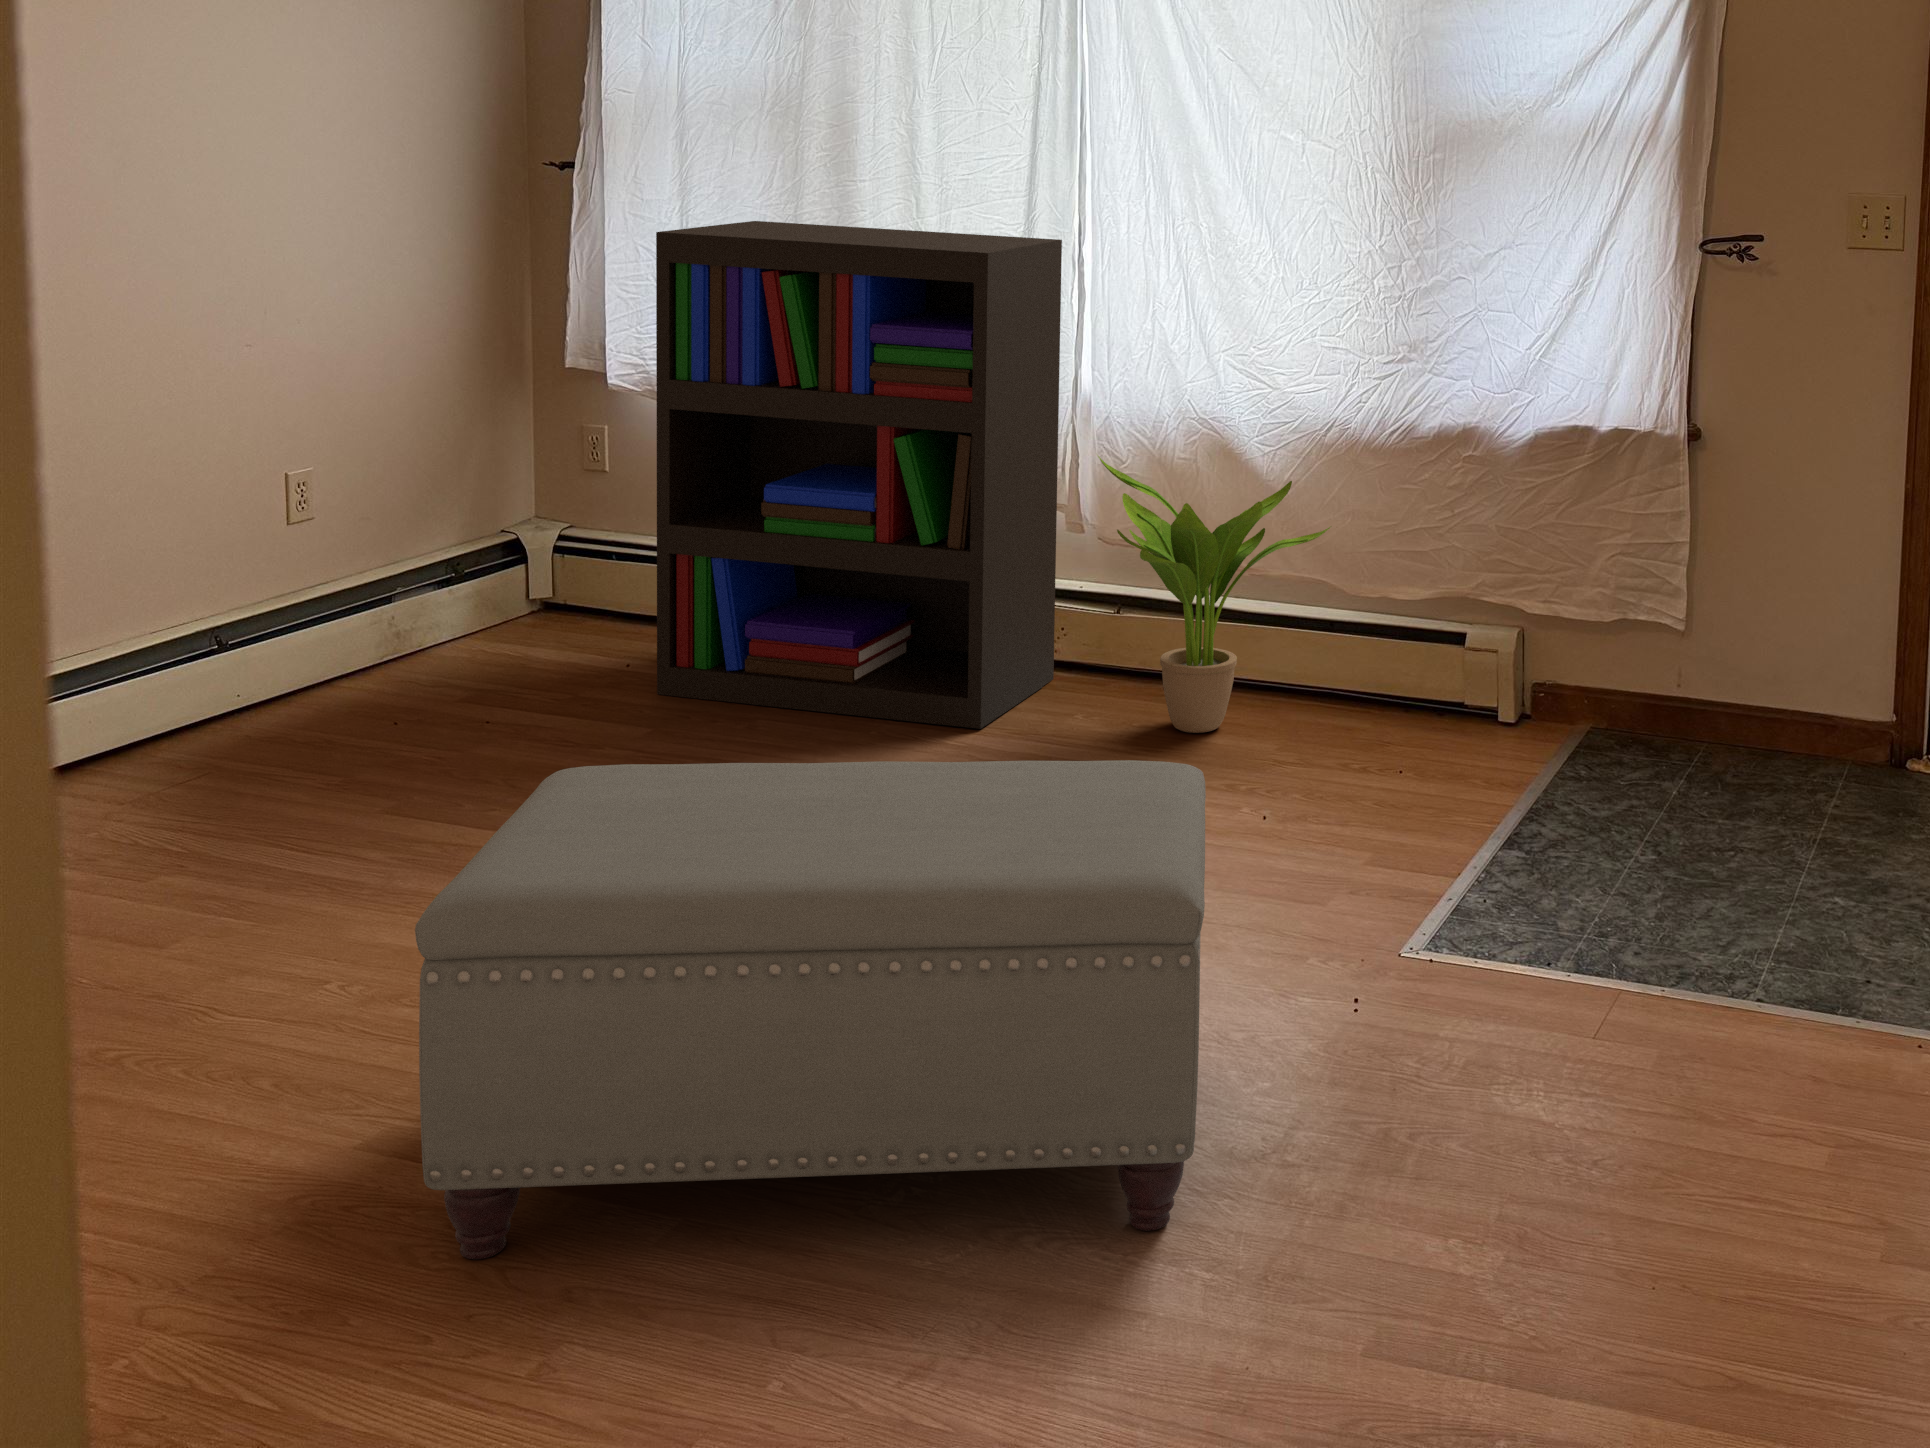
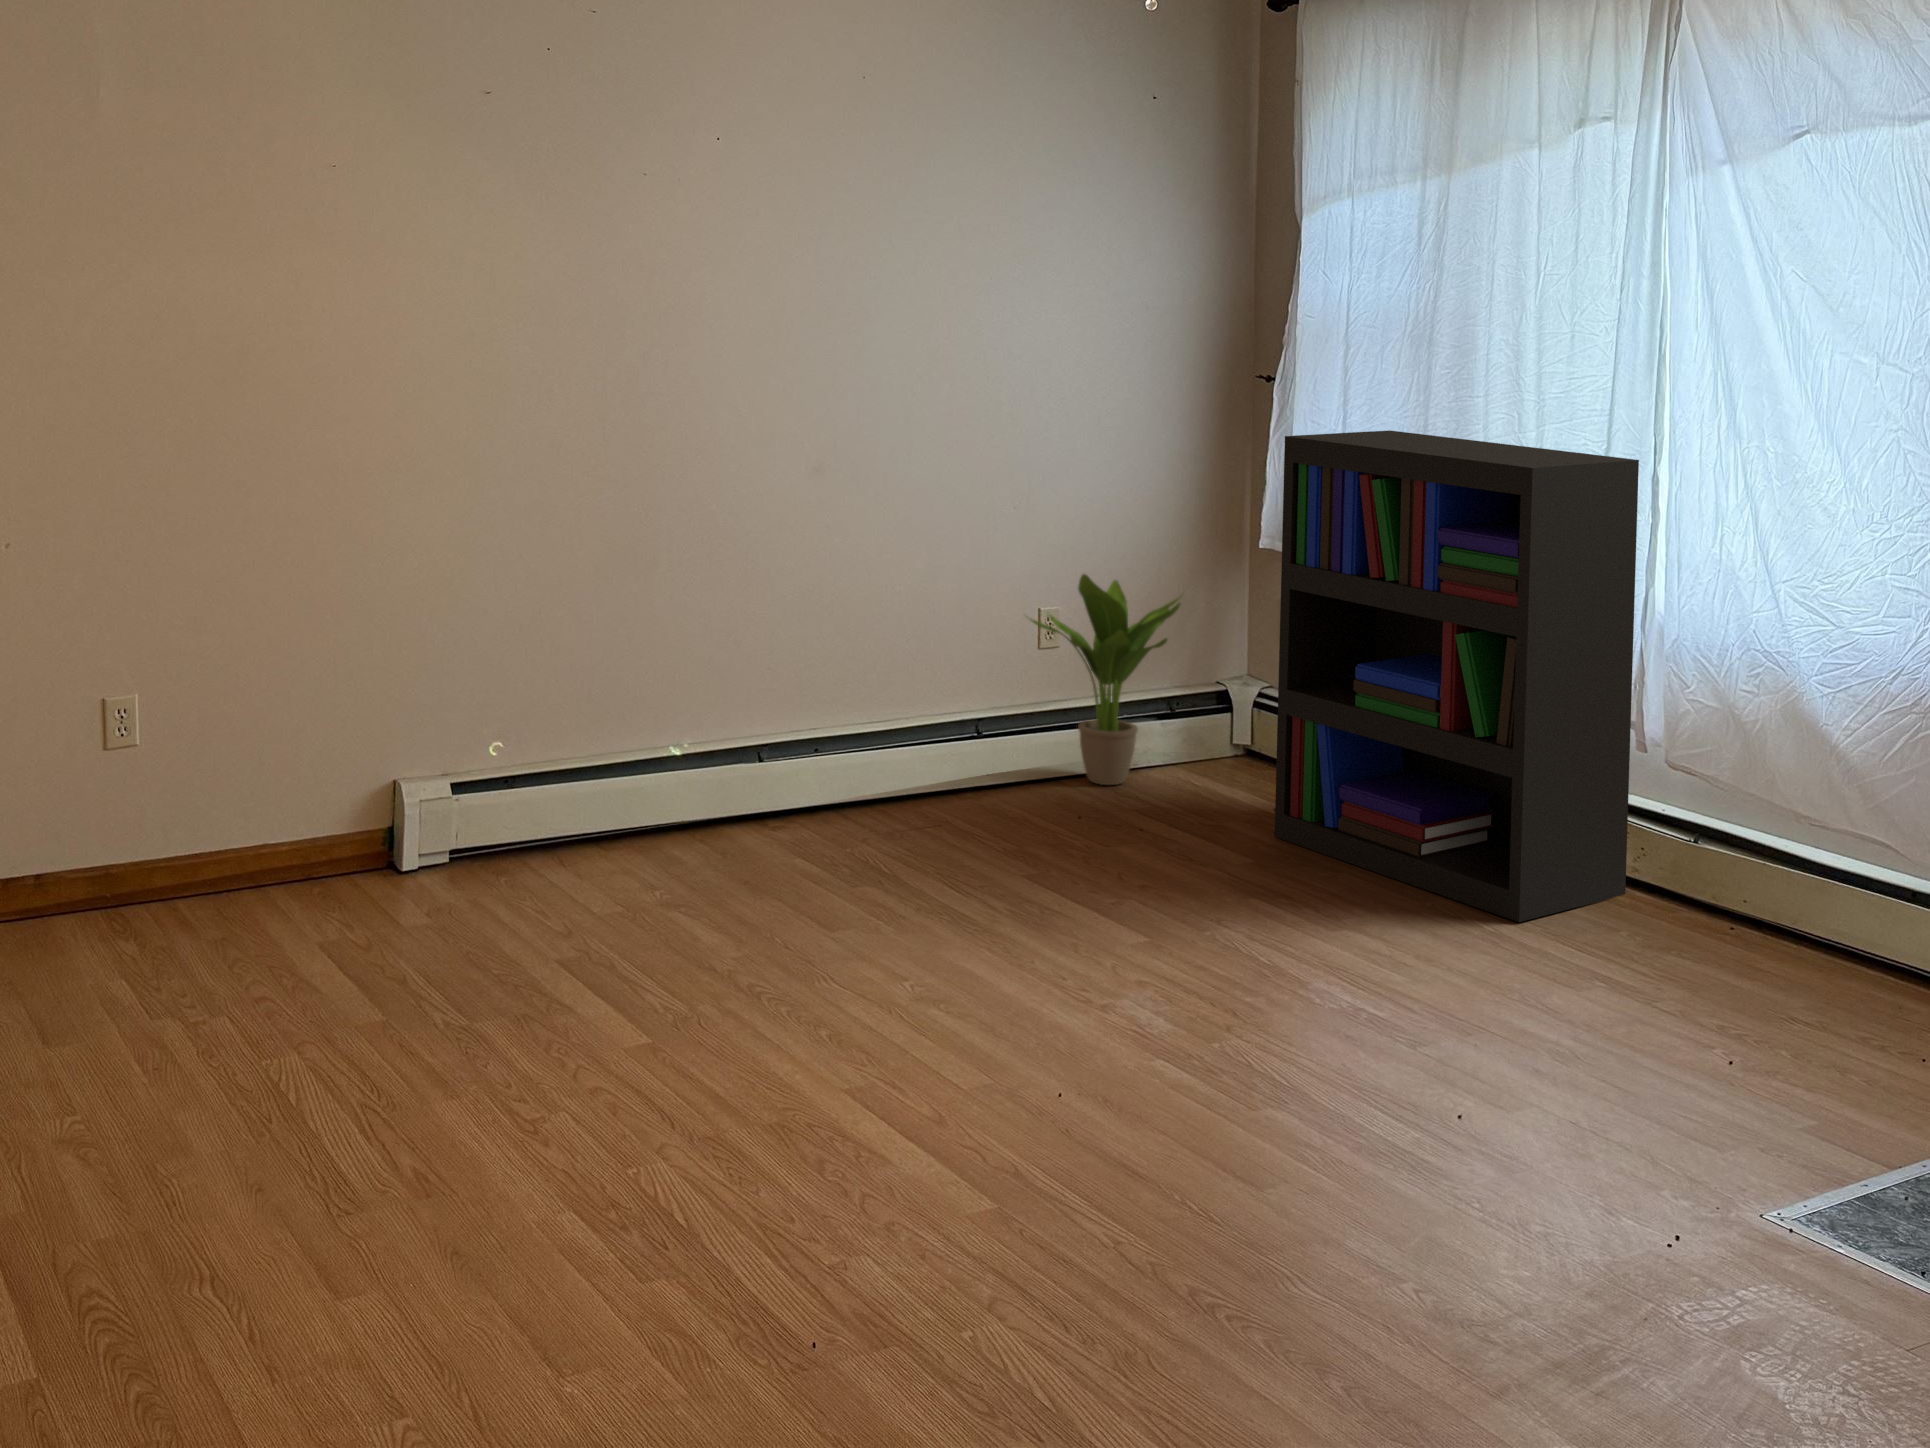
potted plant: present [1098,456,1330,733] -> present [1027,574,1180,785]
ottoman: present [415,760,1206,1259] -> none [831,847,1493,1360]

